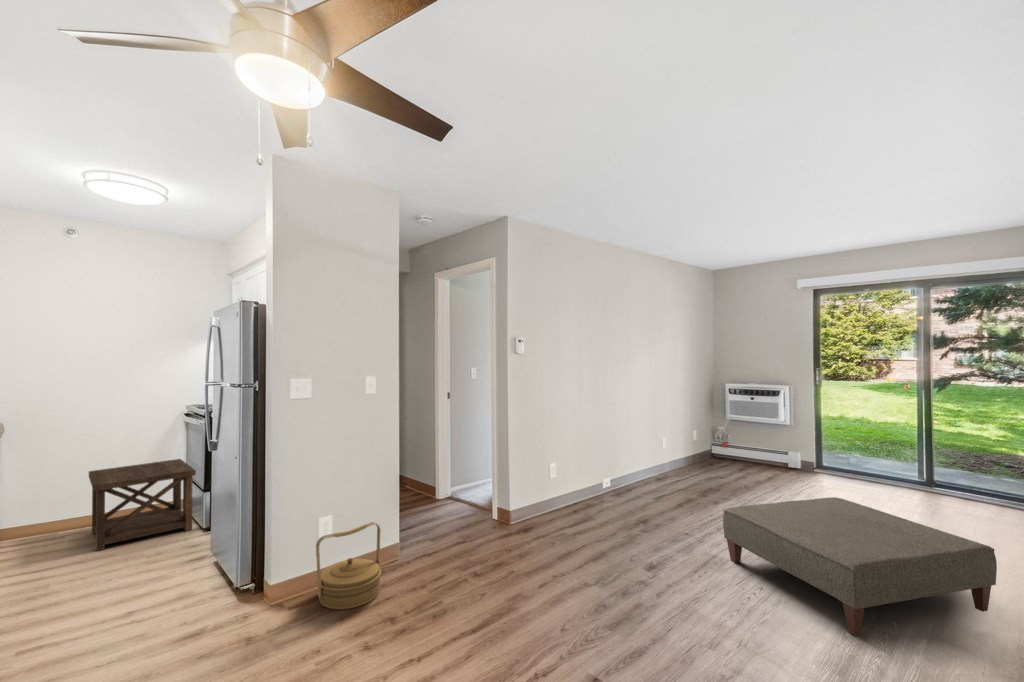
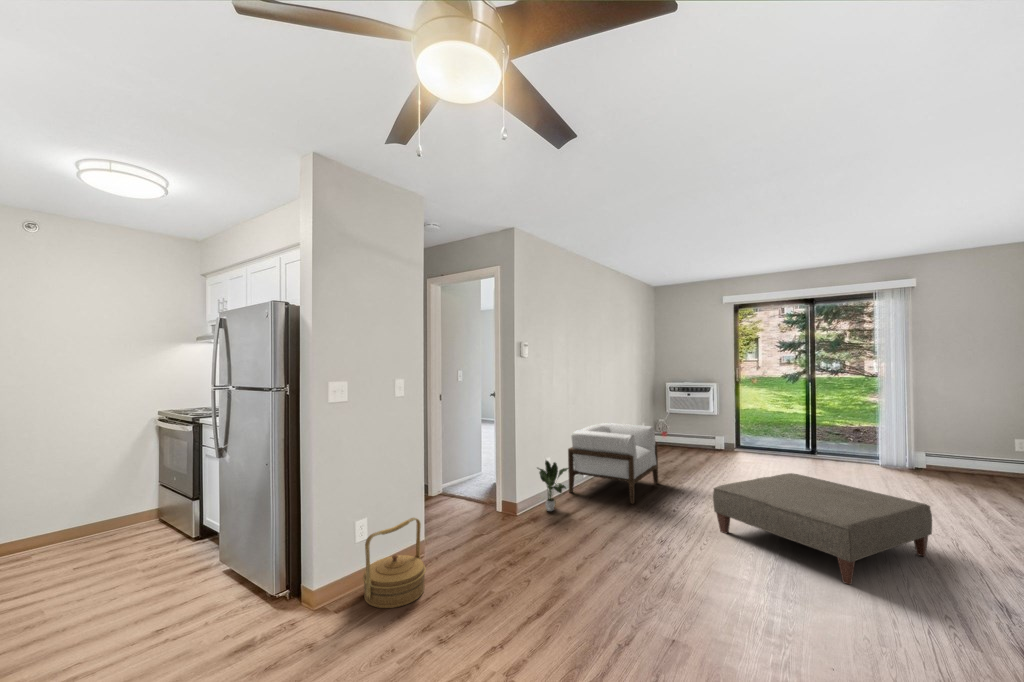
armchair: none [580,430,690,522] -> present [568,423,658,504]
side table: present [89,459,196,551] -> none [49,465,185,572]
potted plant: none [534,469,568,524] -> present [537,461,568,511]

